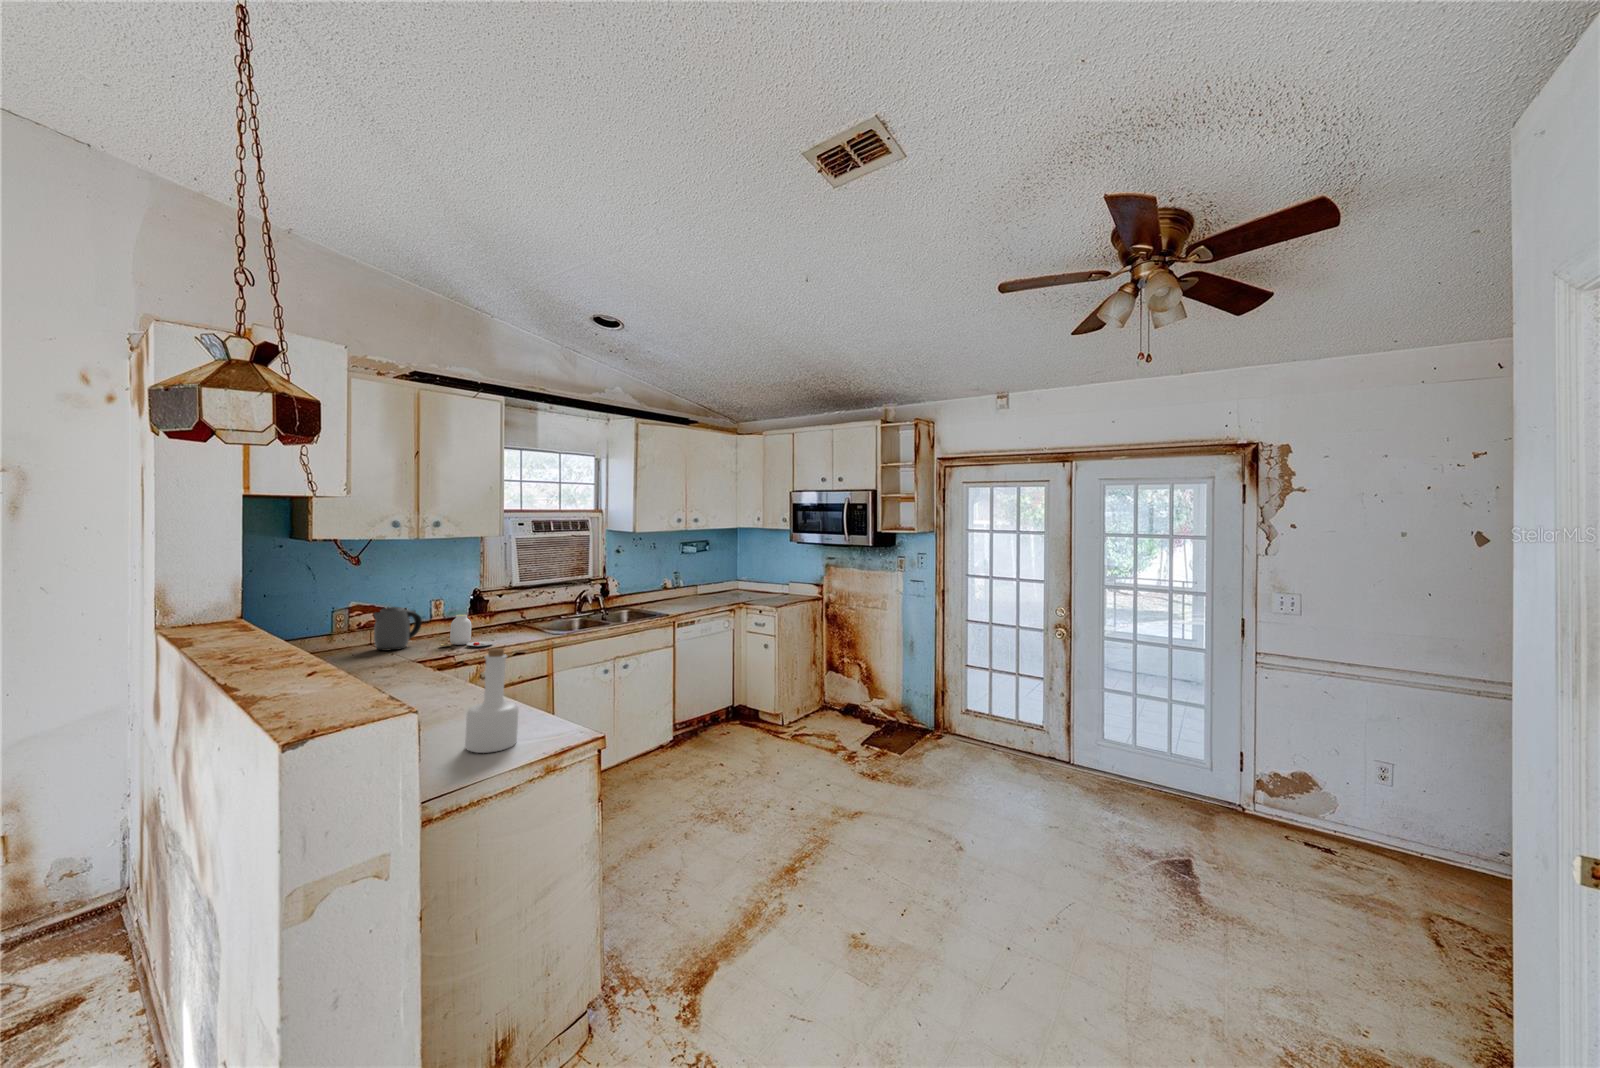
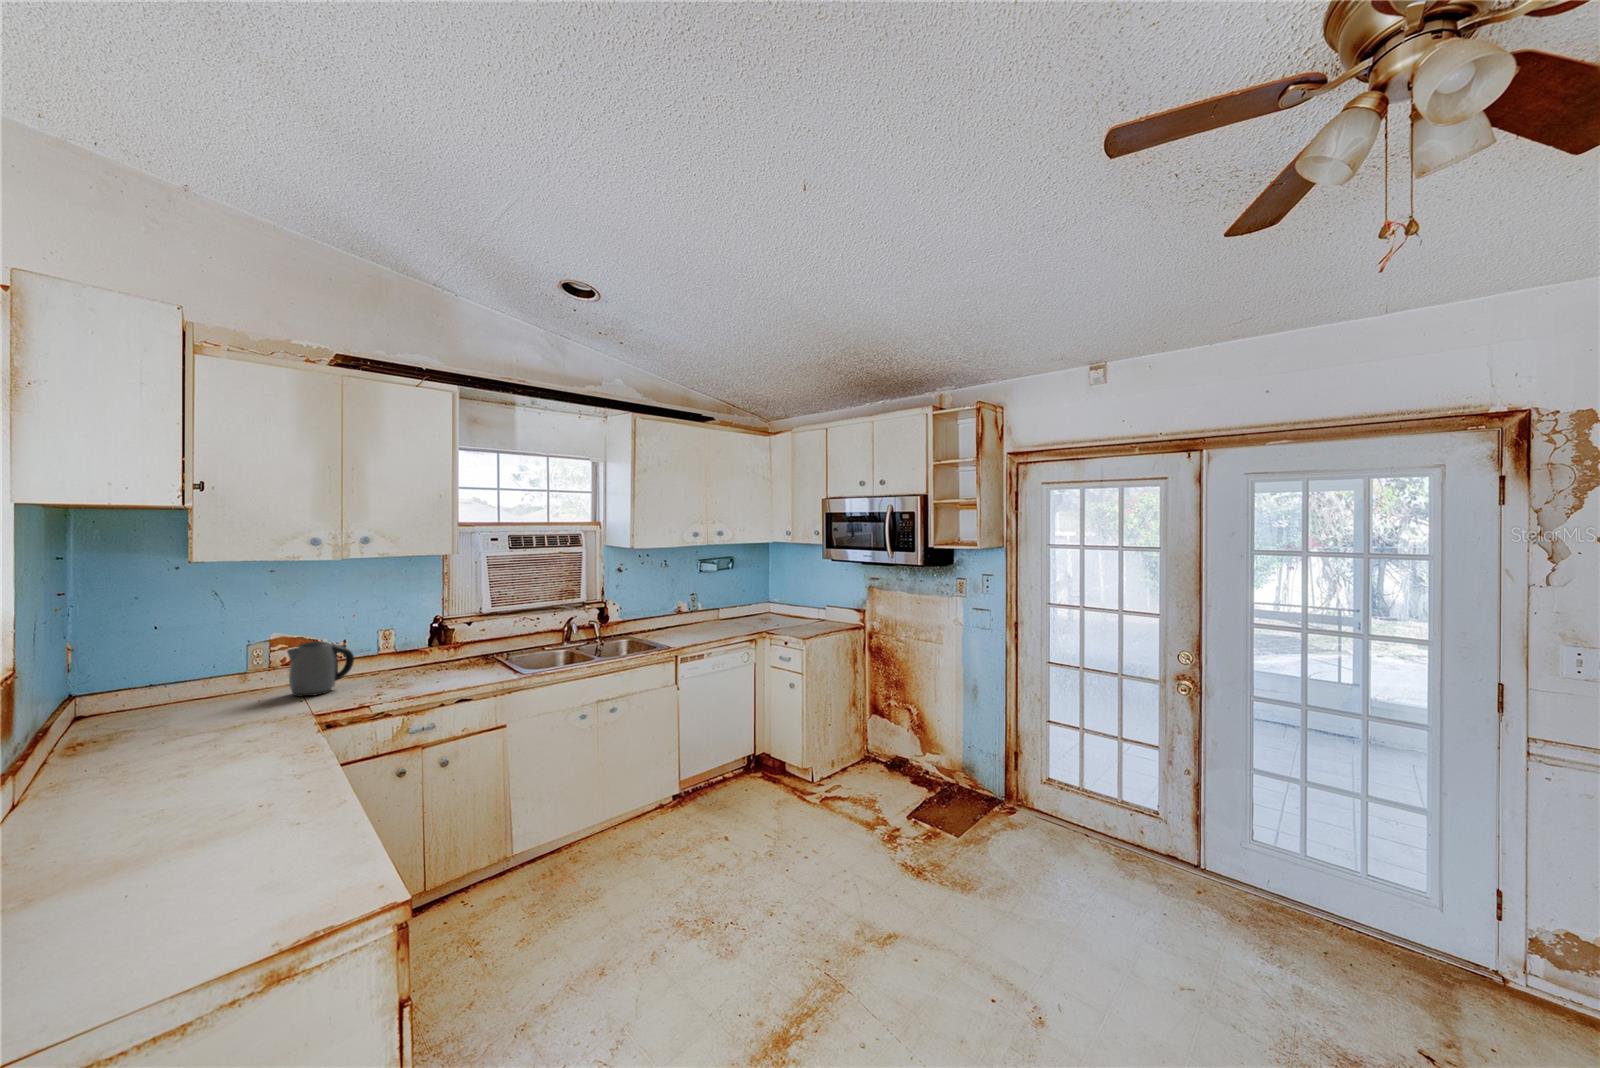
jar: present [439,615,493,647] -> none [367,651,434,693]
bottle: present [465,648,519,753] -> none [140,761,259,959]

